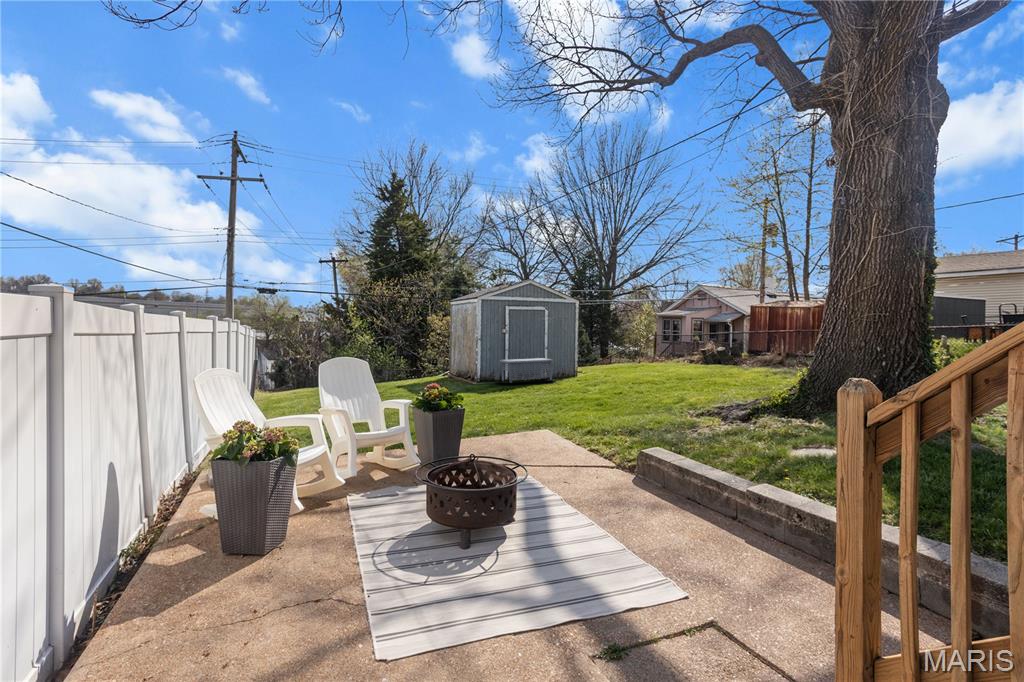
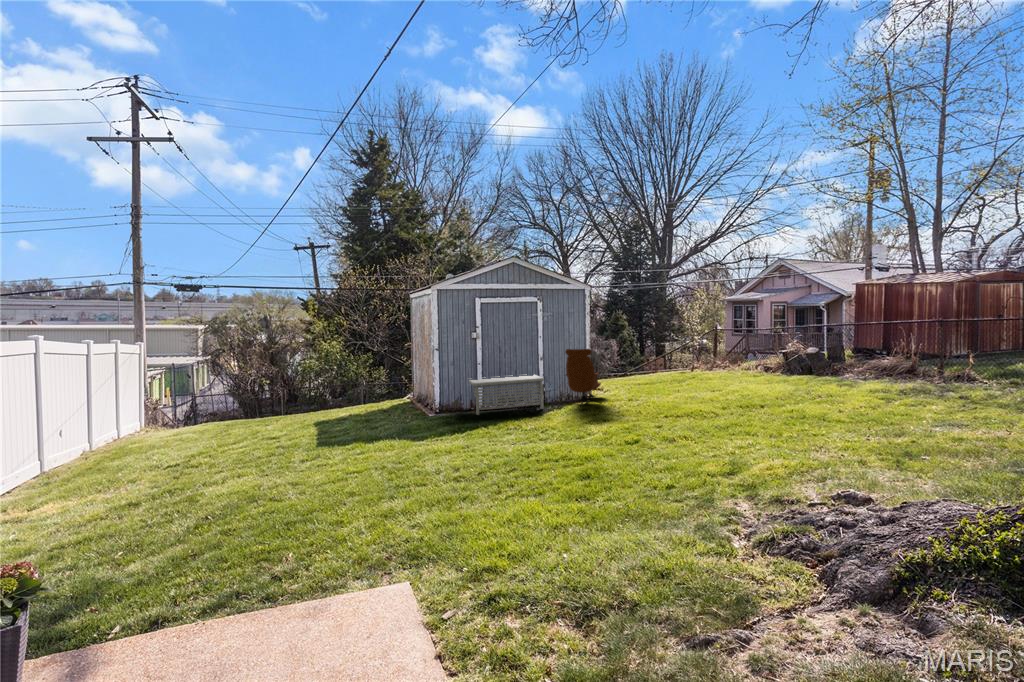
lounge chair: none [565,340,589,379] -> present [565,349,601,407]

